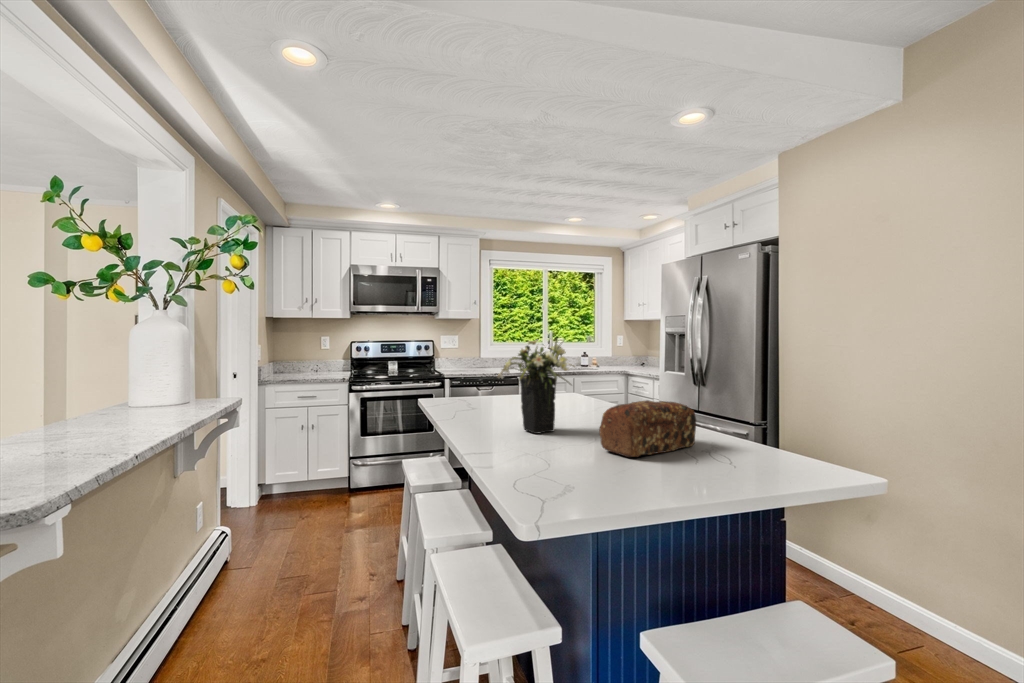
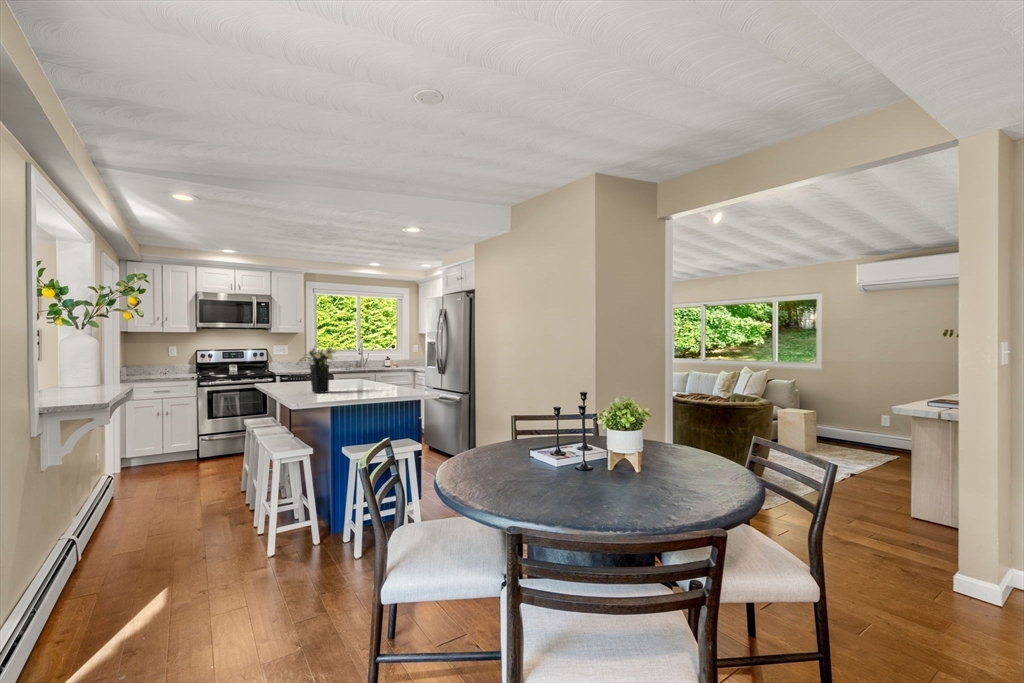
bread loaf: present [599,400,696,457] -> none [343,372,390,396]

